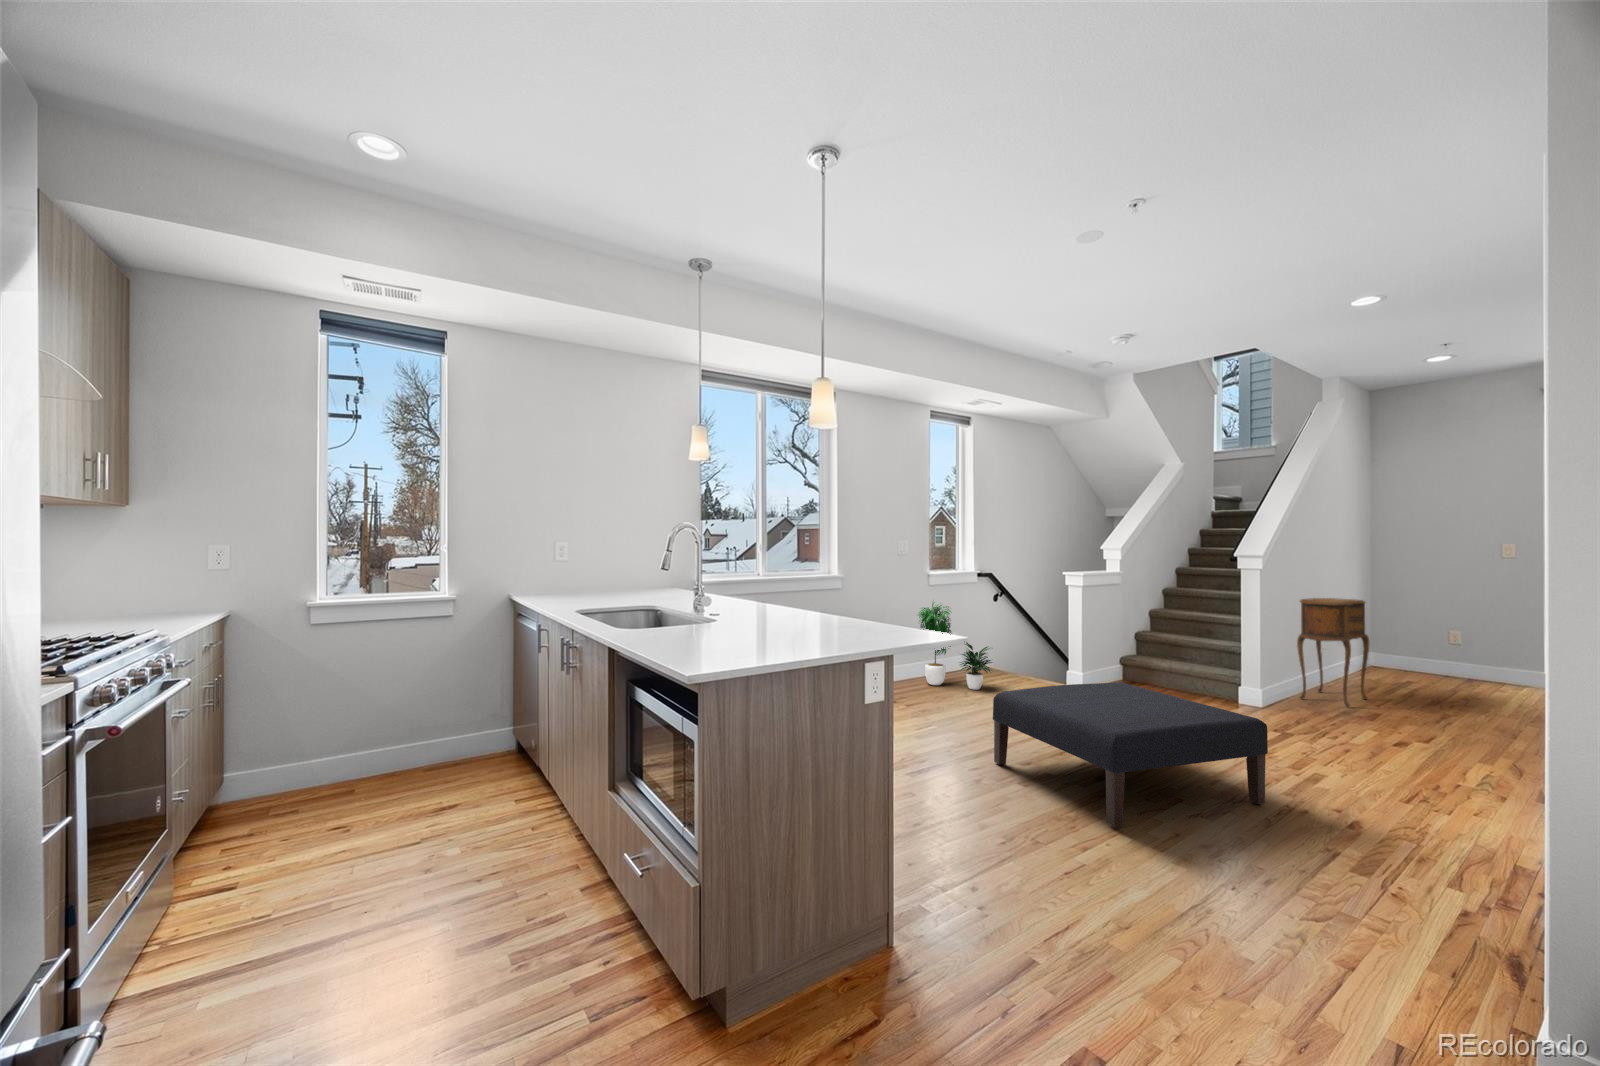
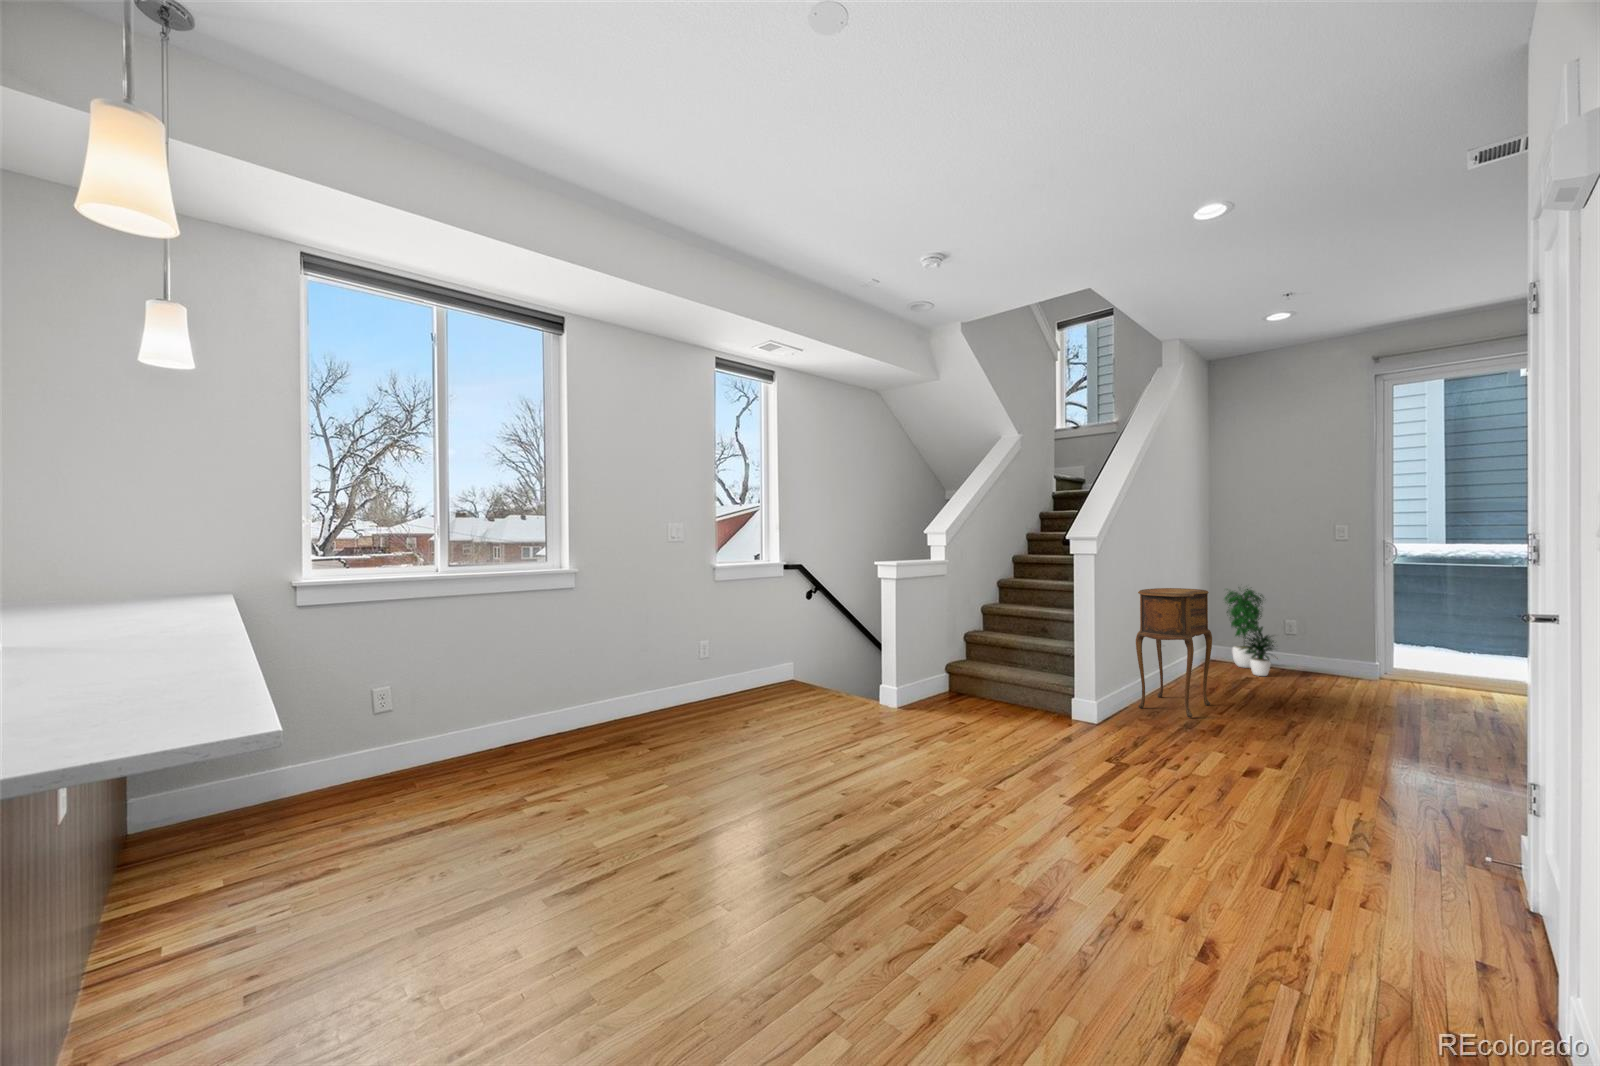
potted plant: present [919,601,992,690] -> present [1225,589,1278,676]
ottoman: present [993,682,1268,827] -> none [712,715,1089,1006]

